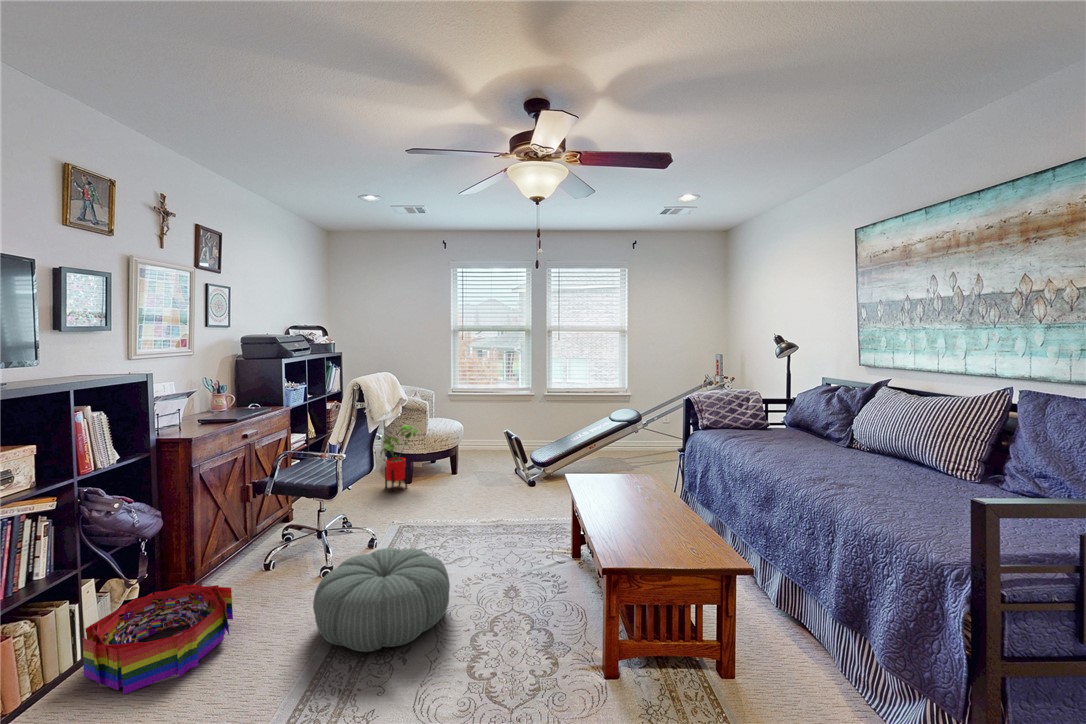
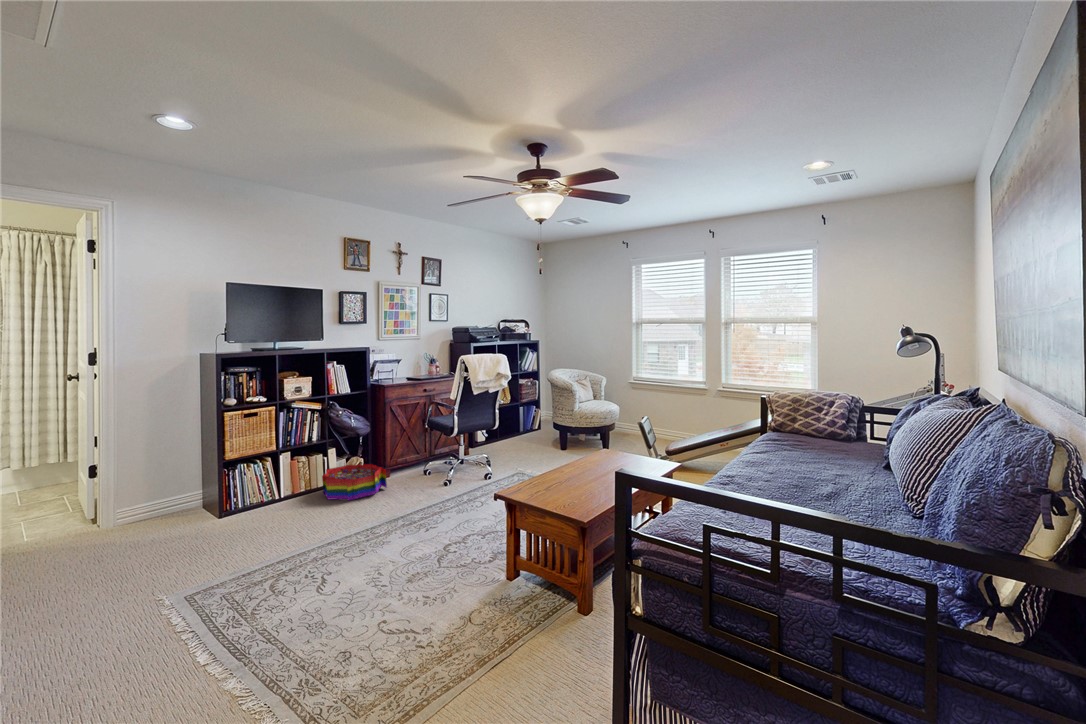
house plant: present [380,425,418,491] -> none [538,400,571,452]
pouf: present [313,548,450,652] -> none [402,467,484,516]

